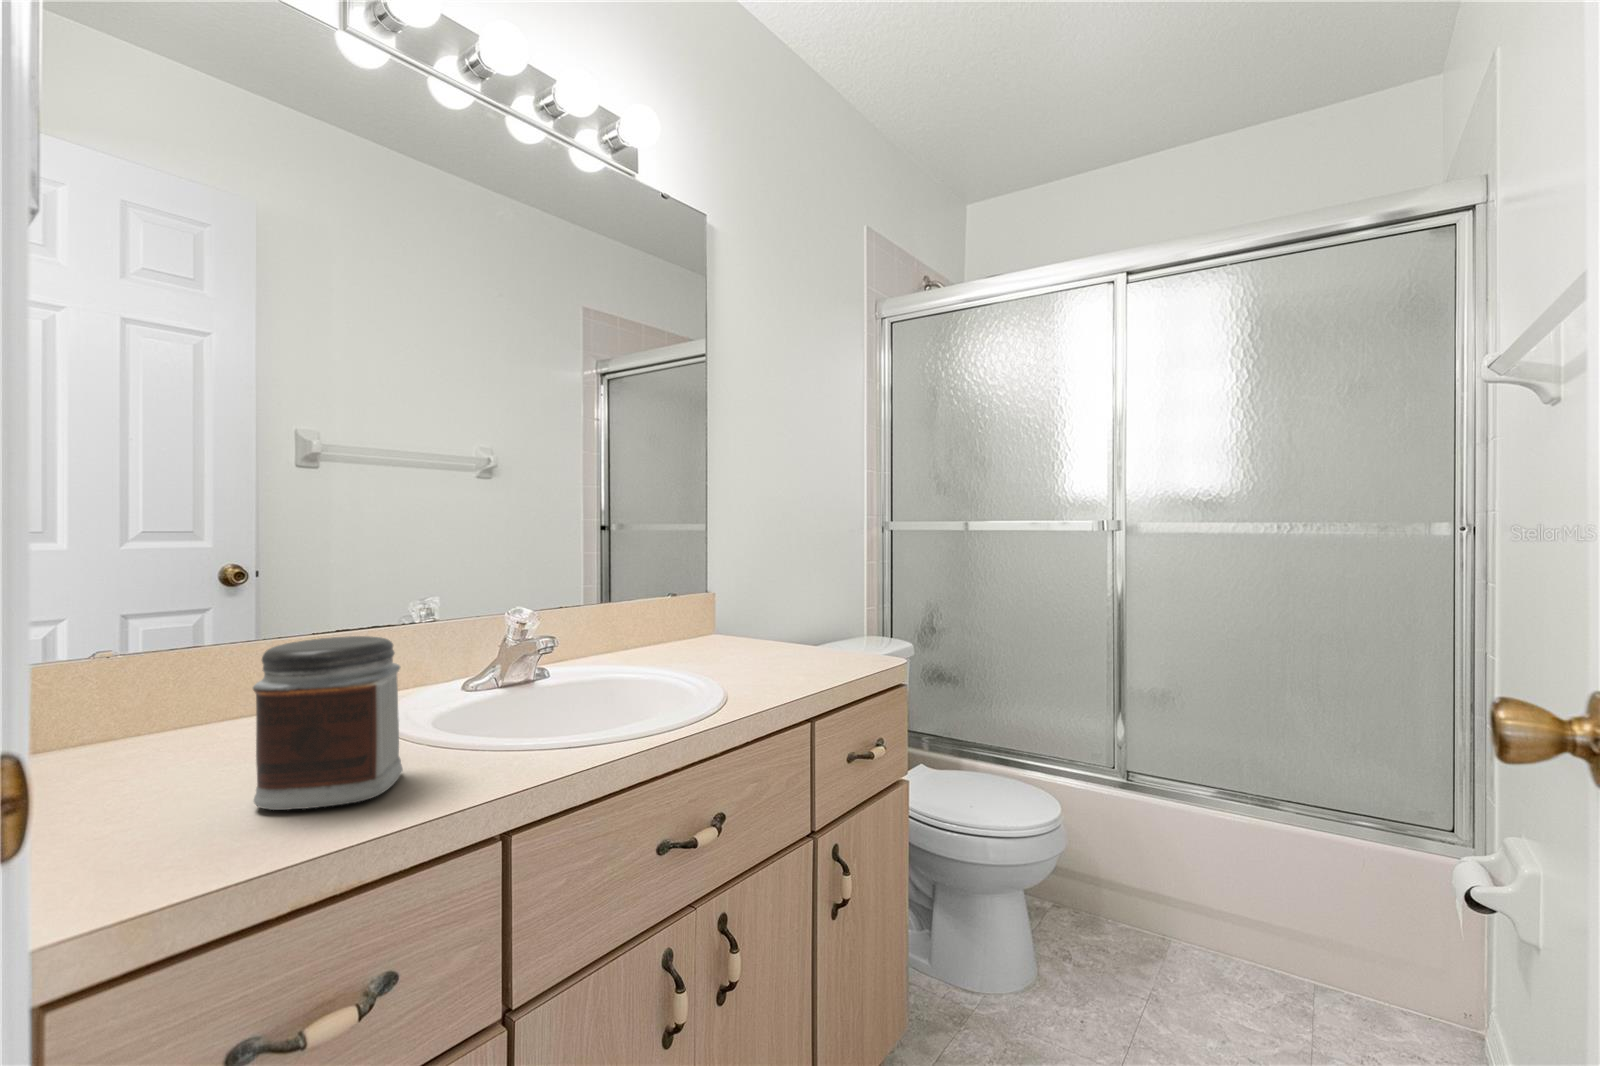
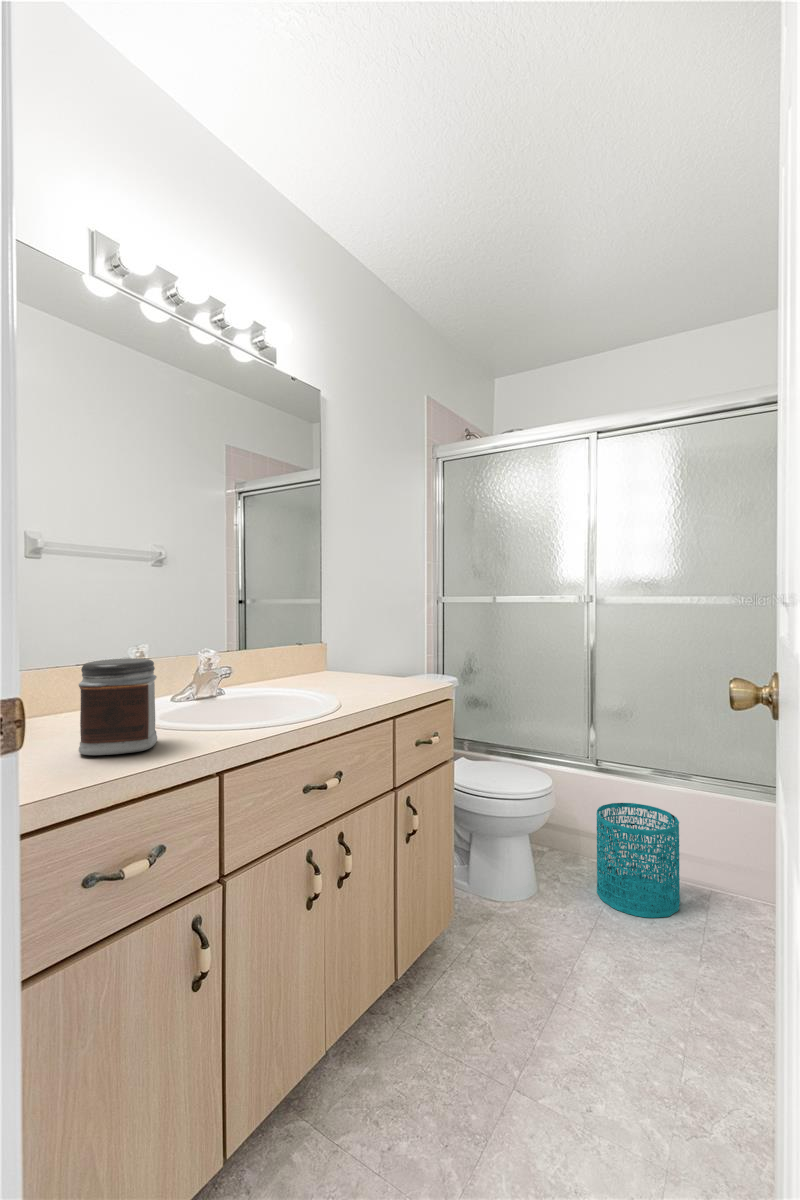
wastebasket: none [1125,836,1258,1021] -> present [596,803,680,918]

